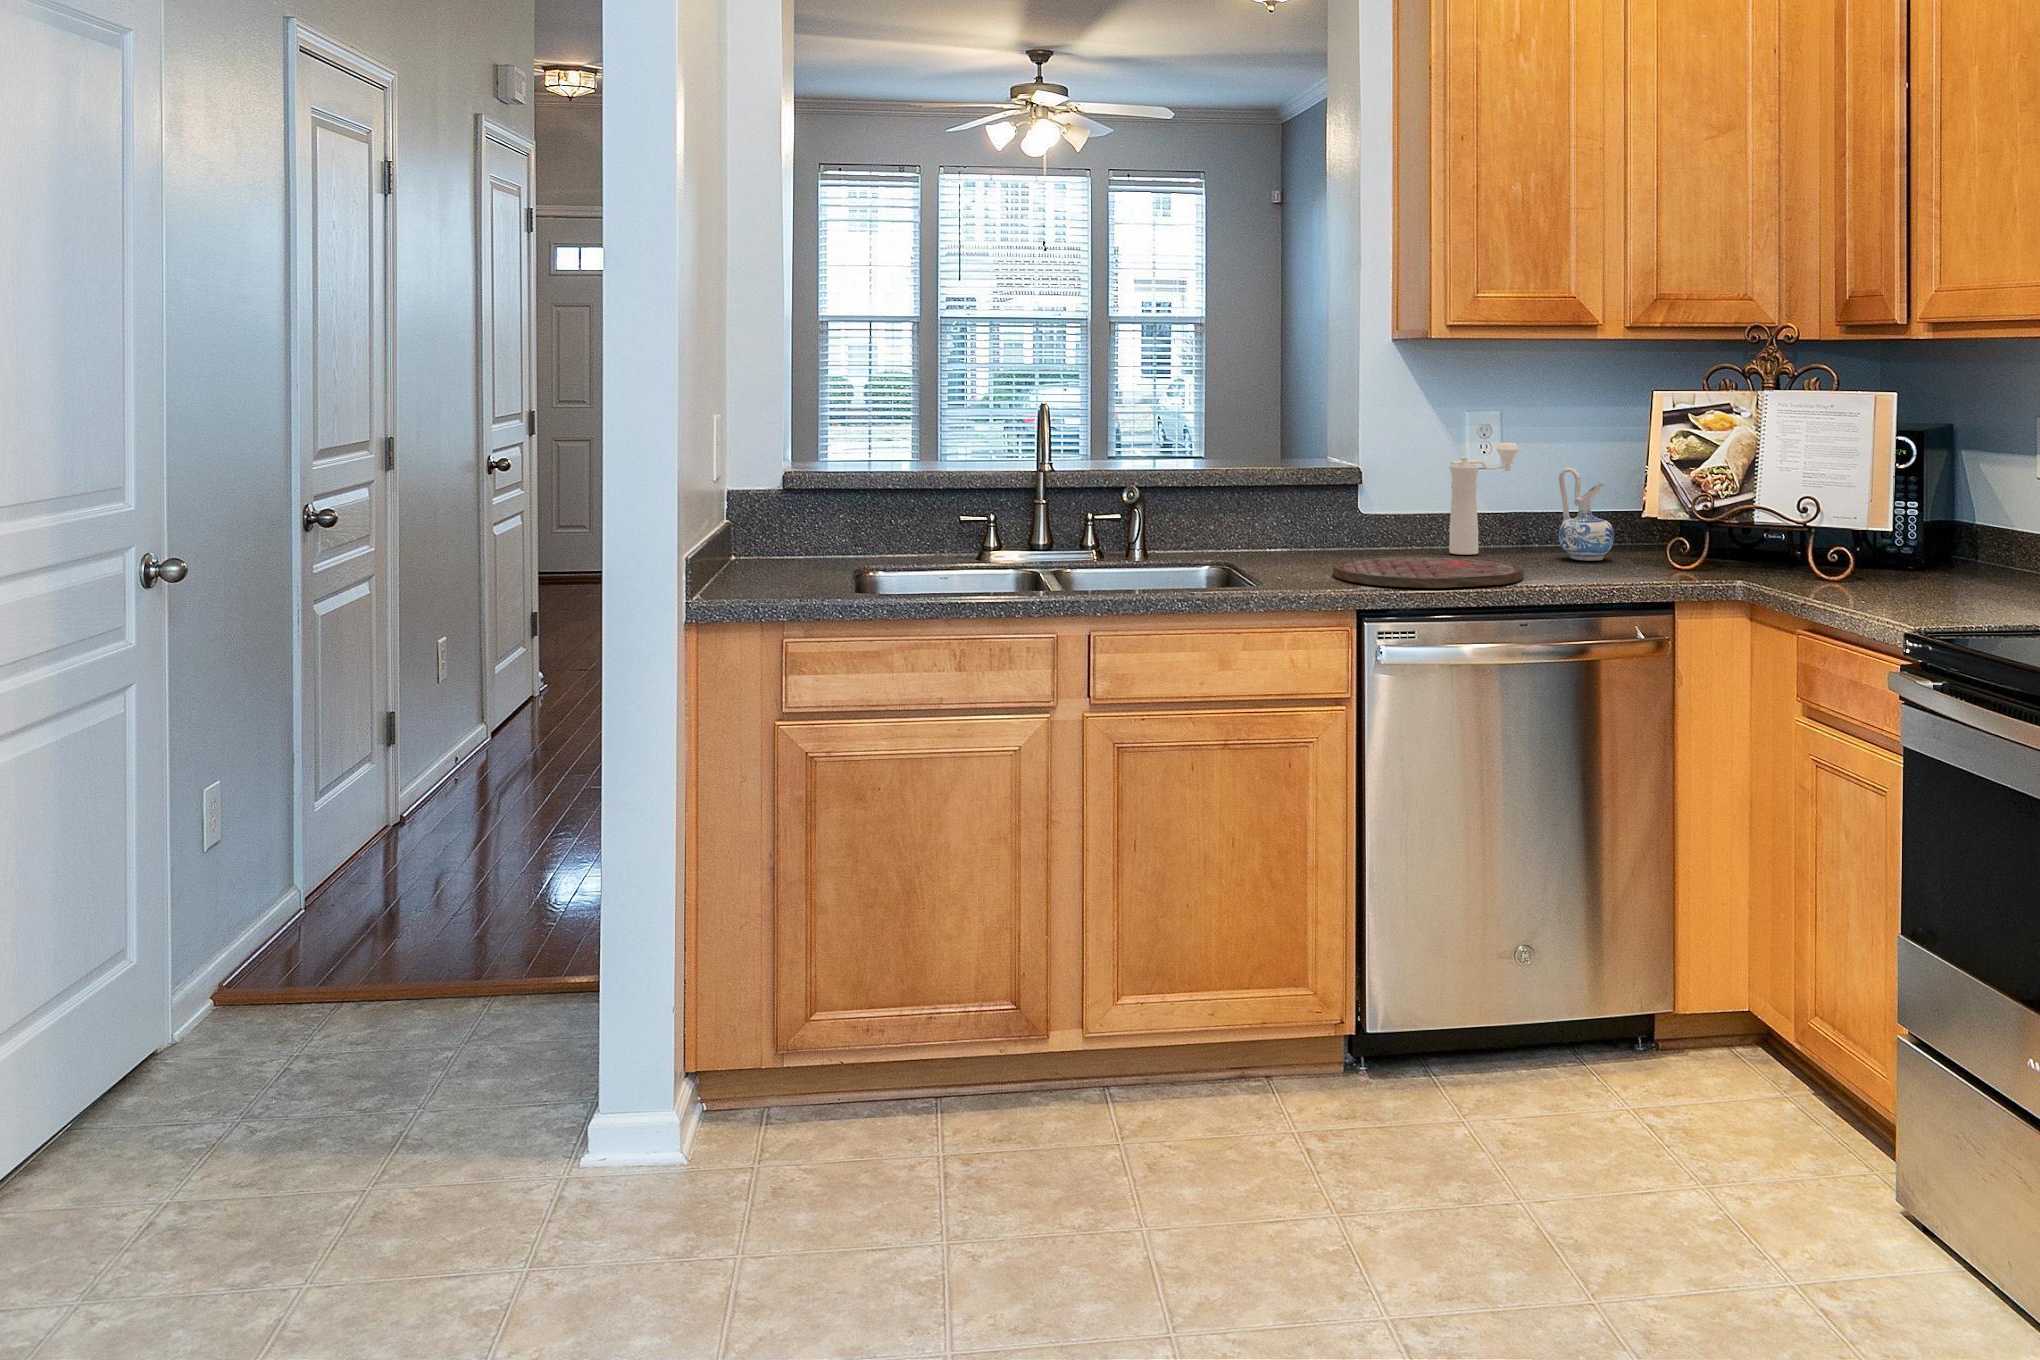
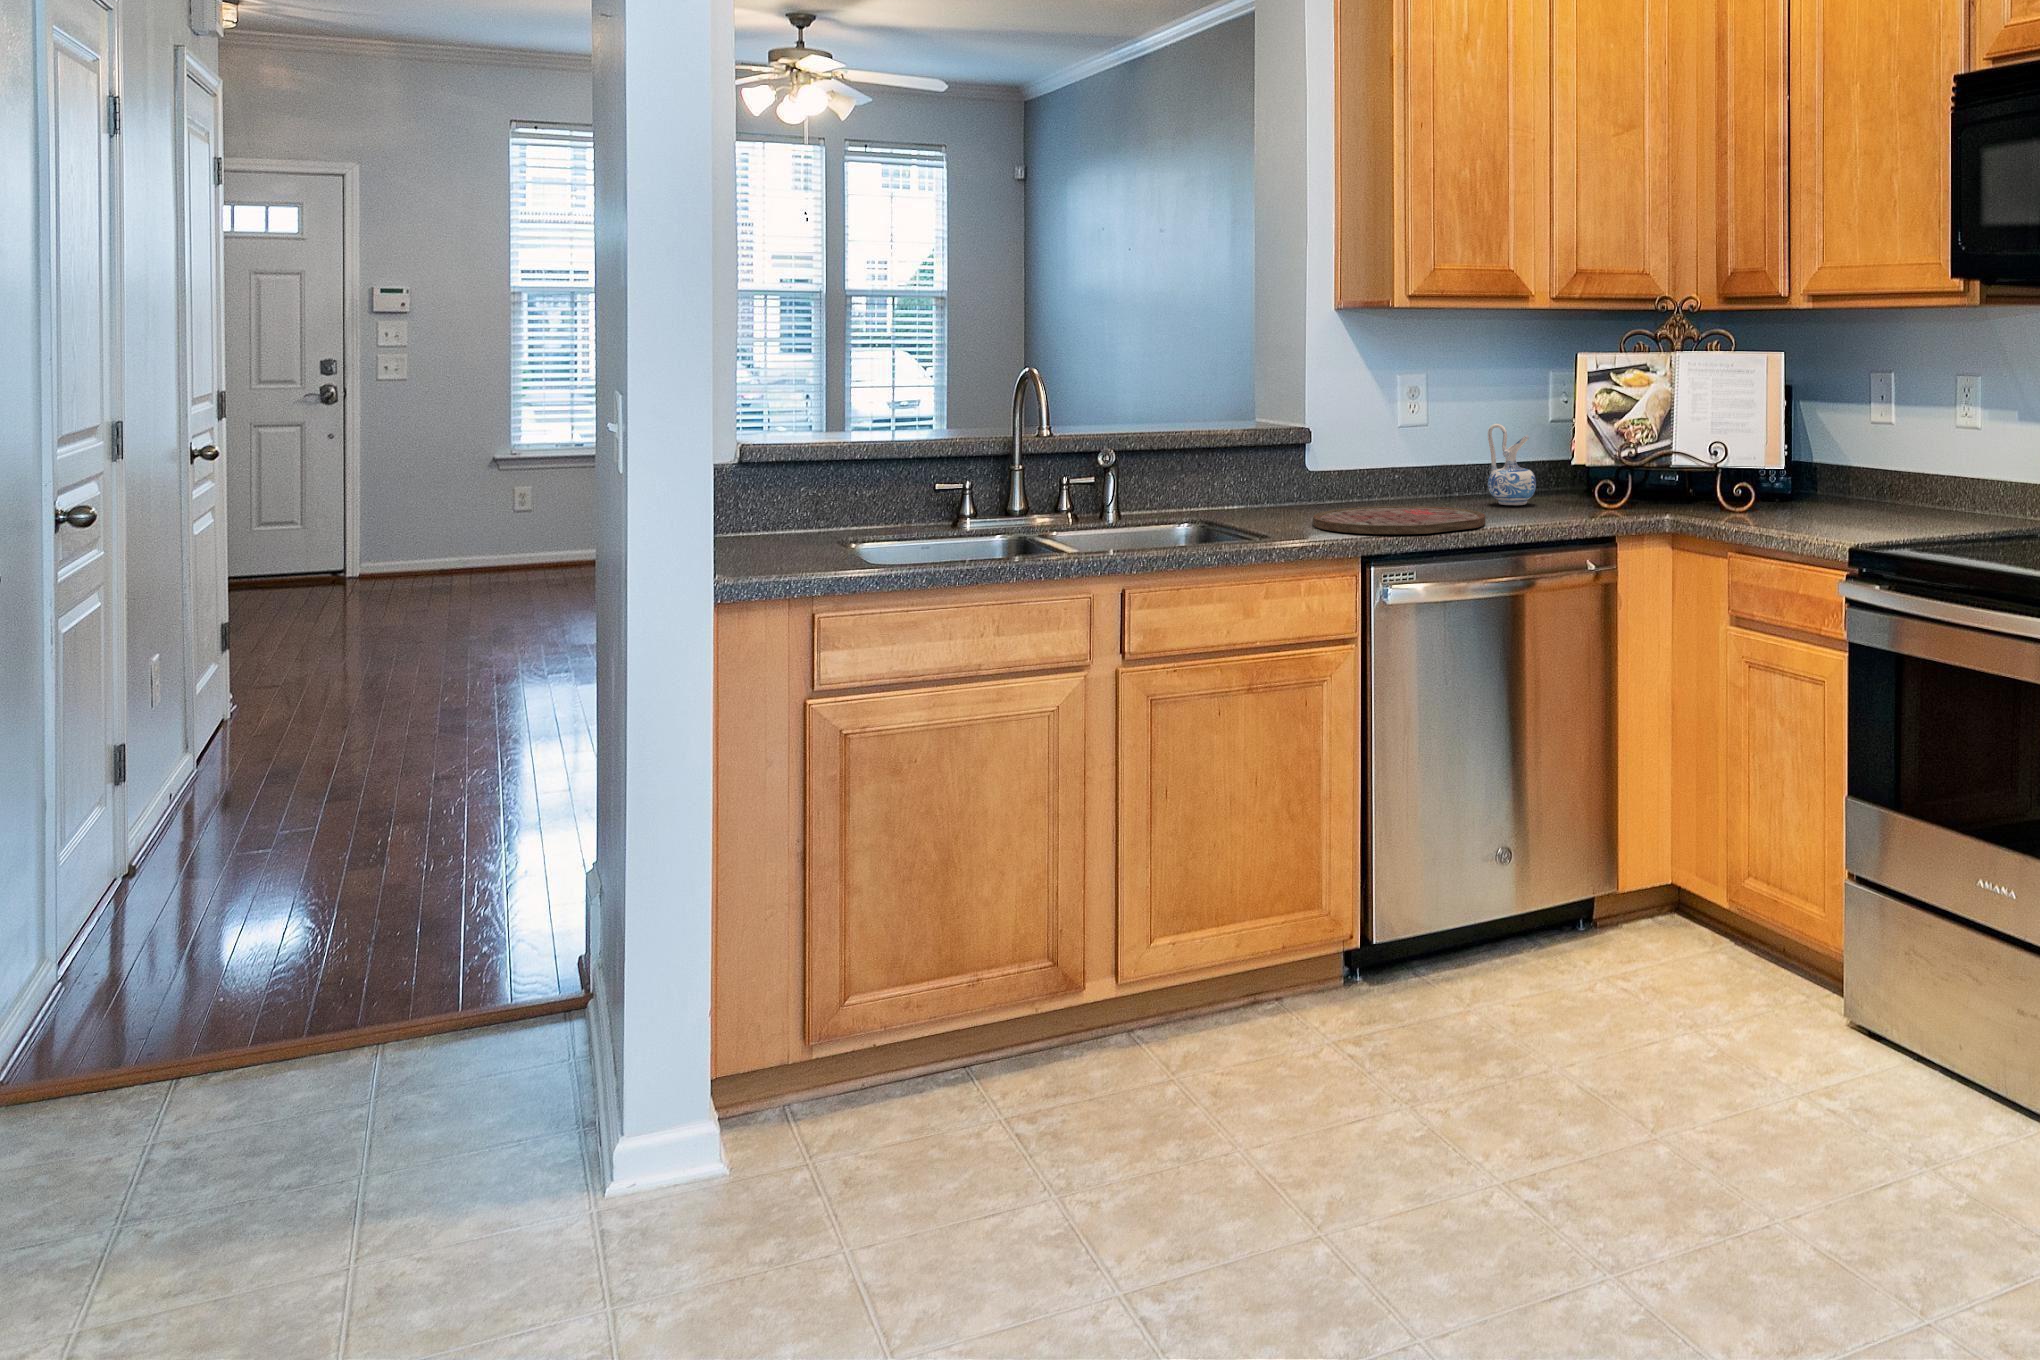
pepper mill: present [1449,443,1519,555] -> none [1388,403,1444,505]

